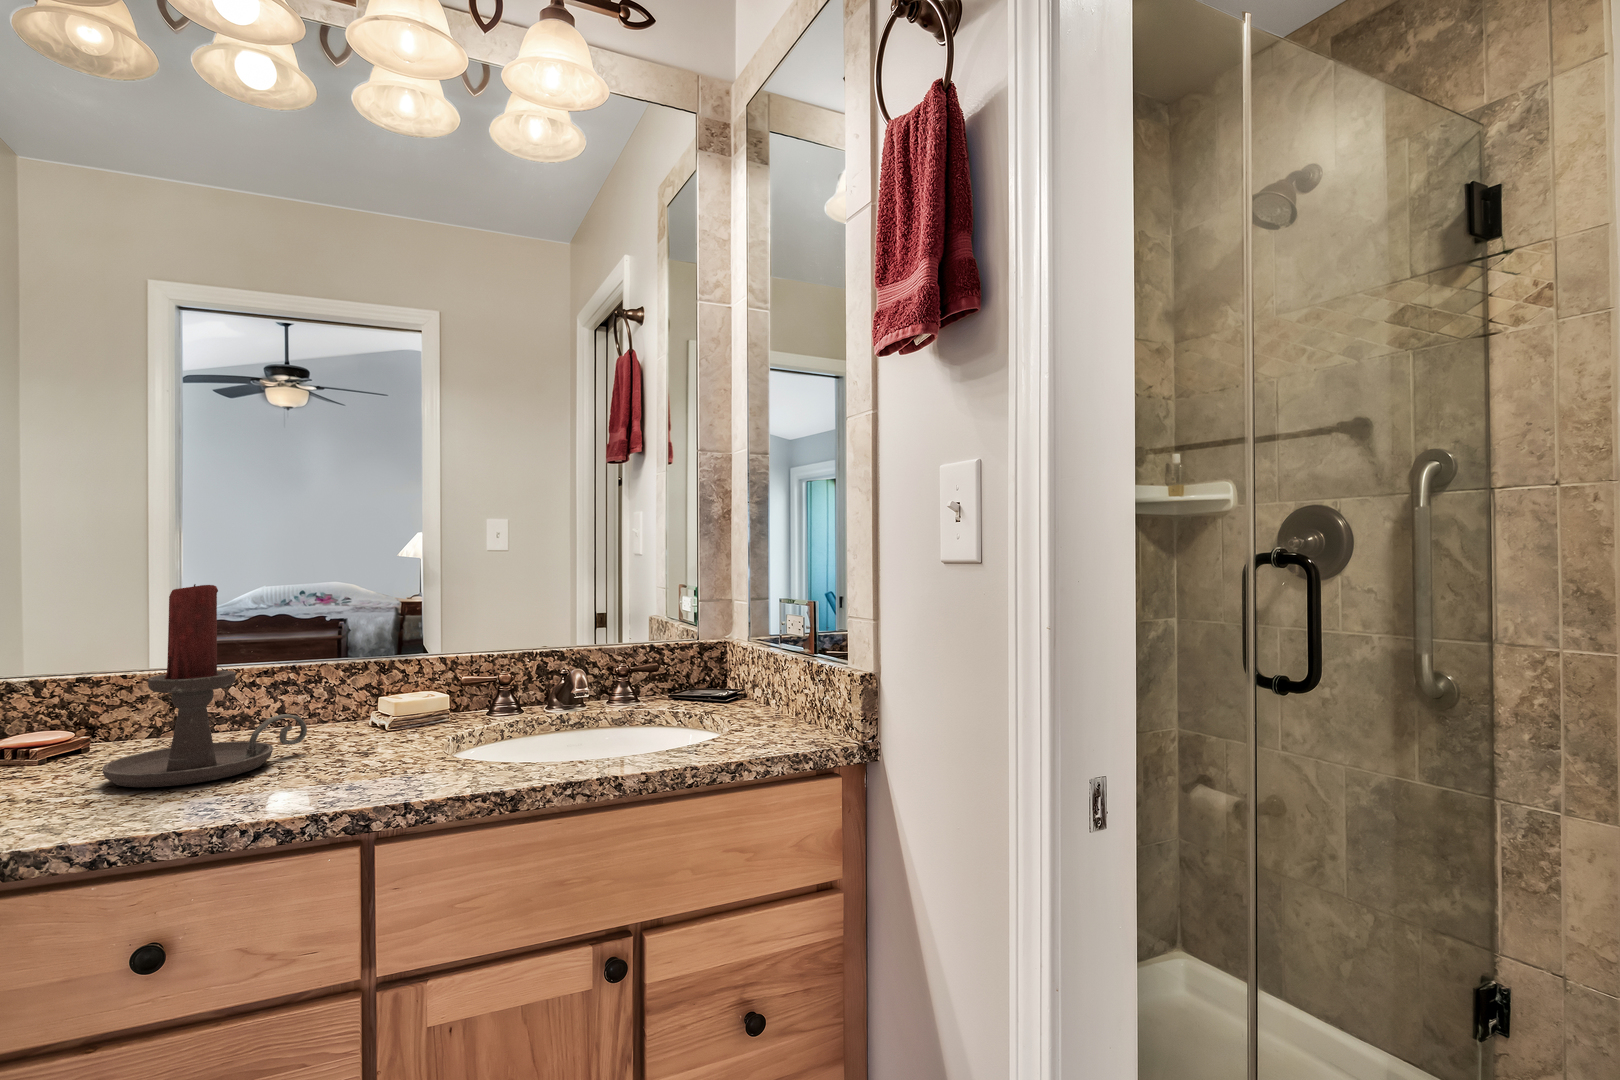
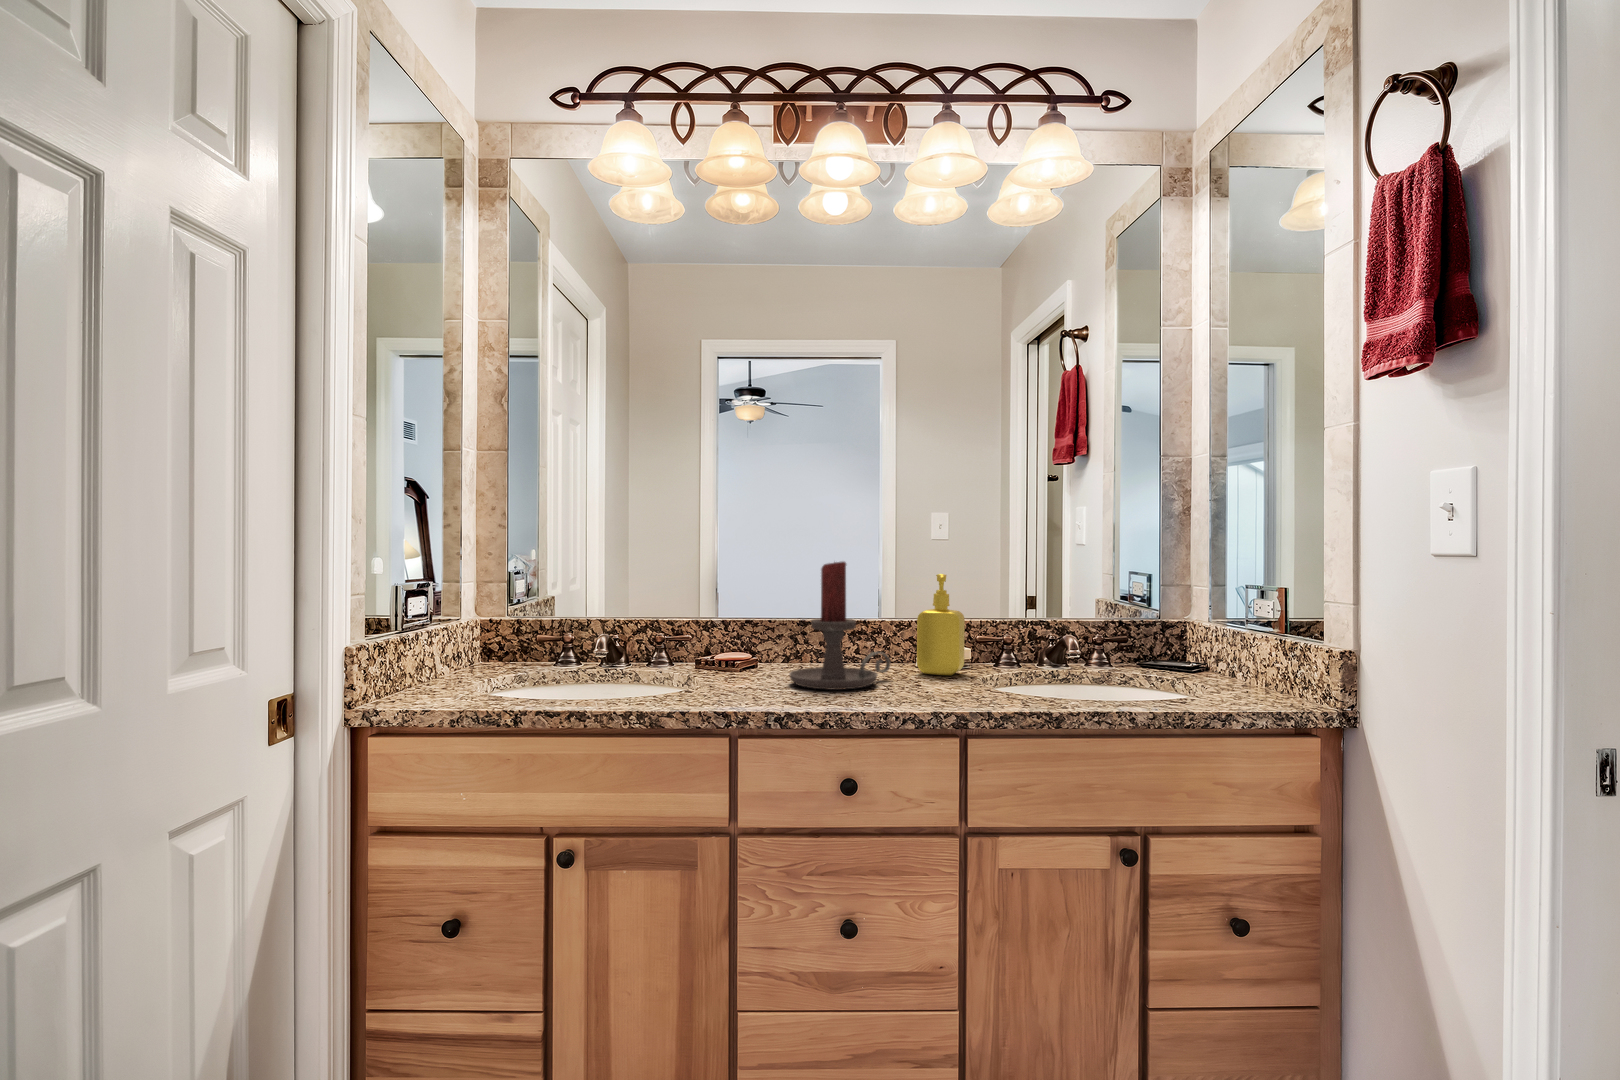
soap dispenser: none [362,599,435,736] -> present [917,574,965,675]

